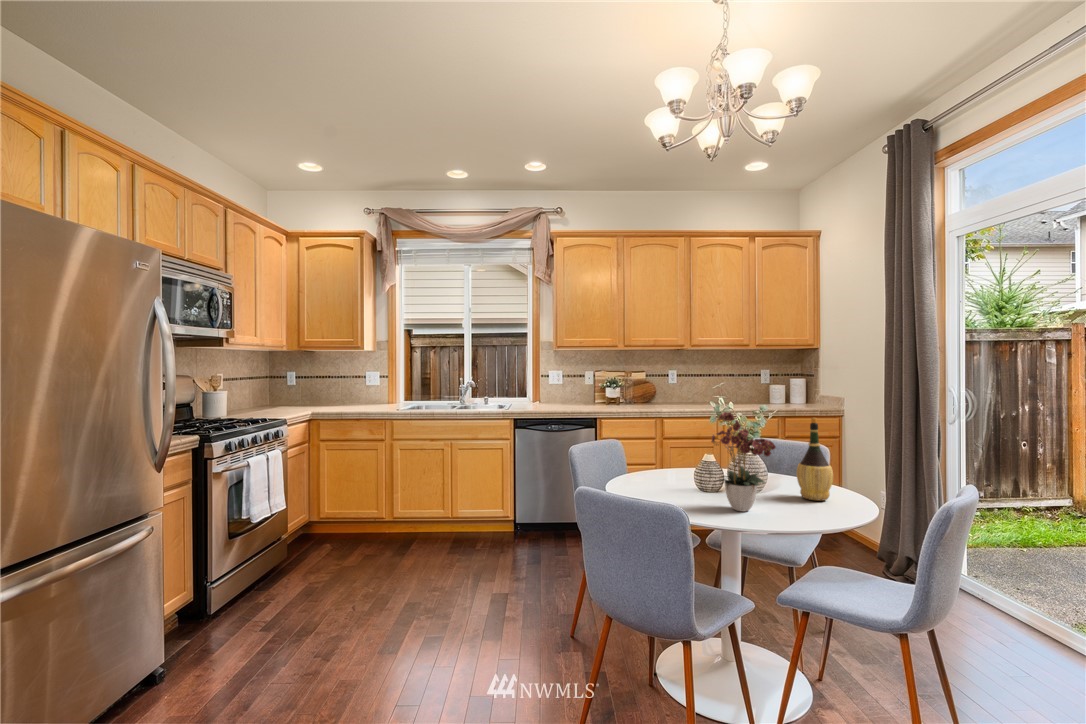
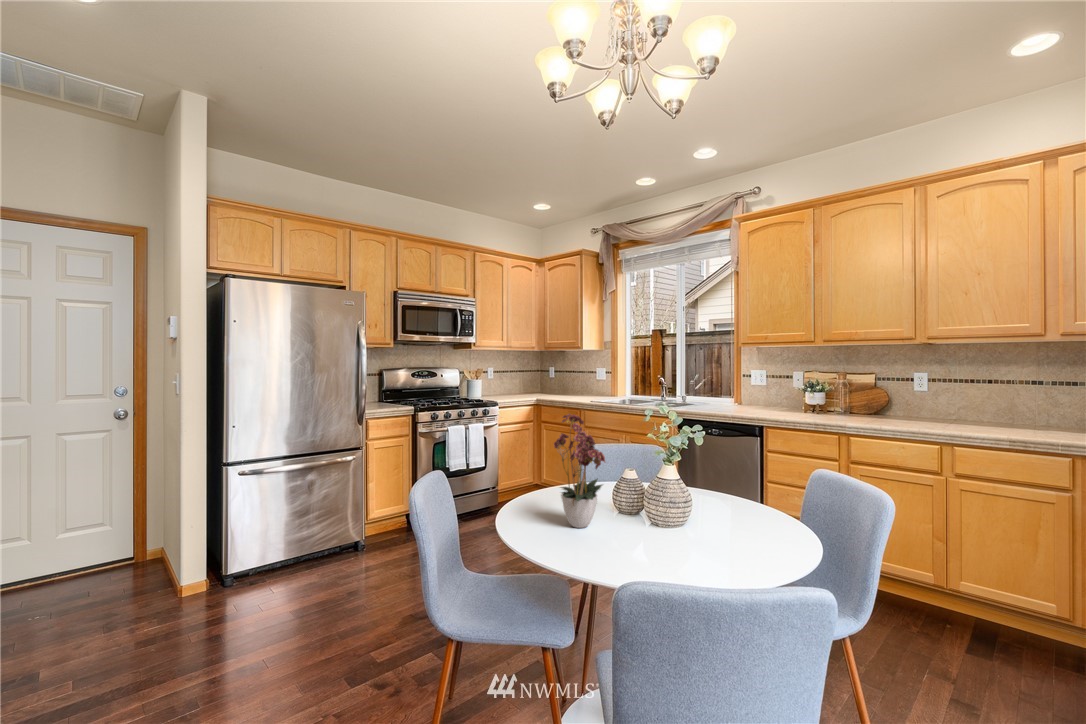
wine bottle: present [797,418,833,500] -> none [678,434,724,547]

